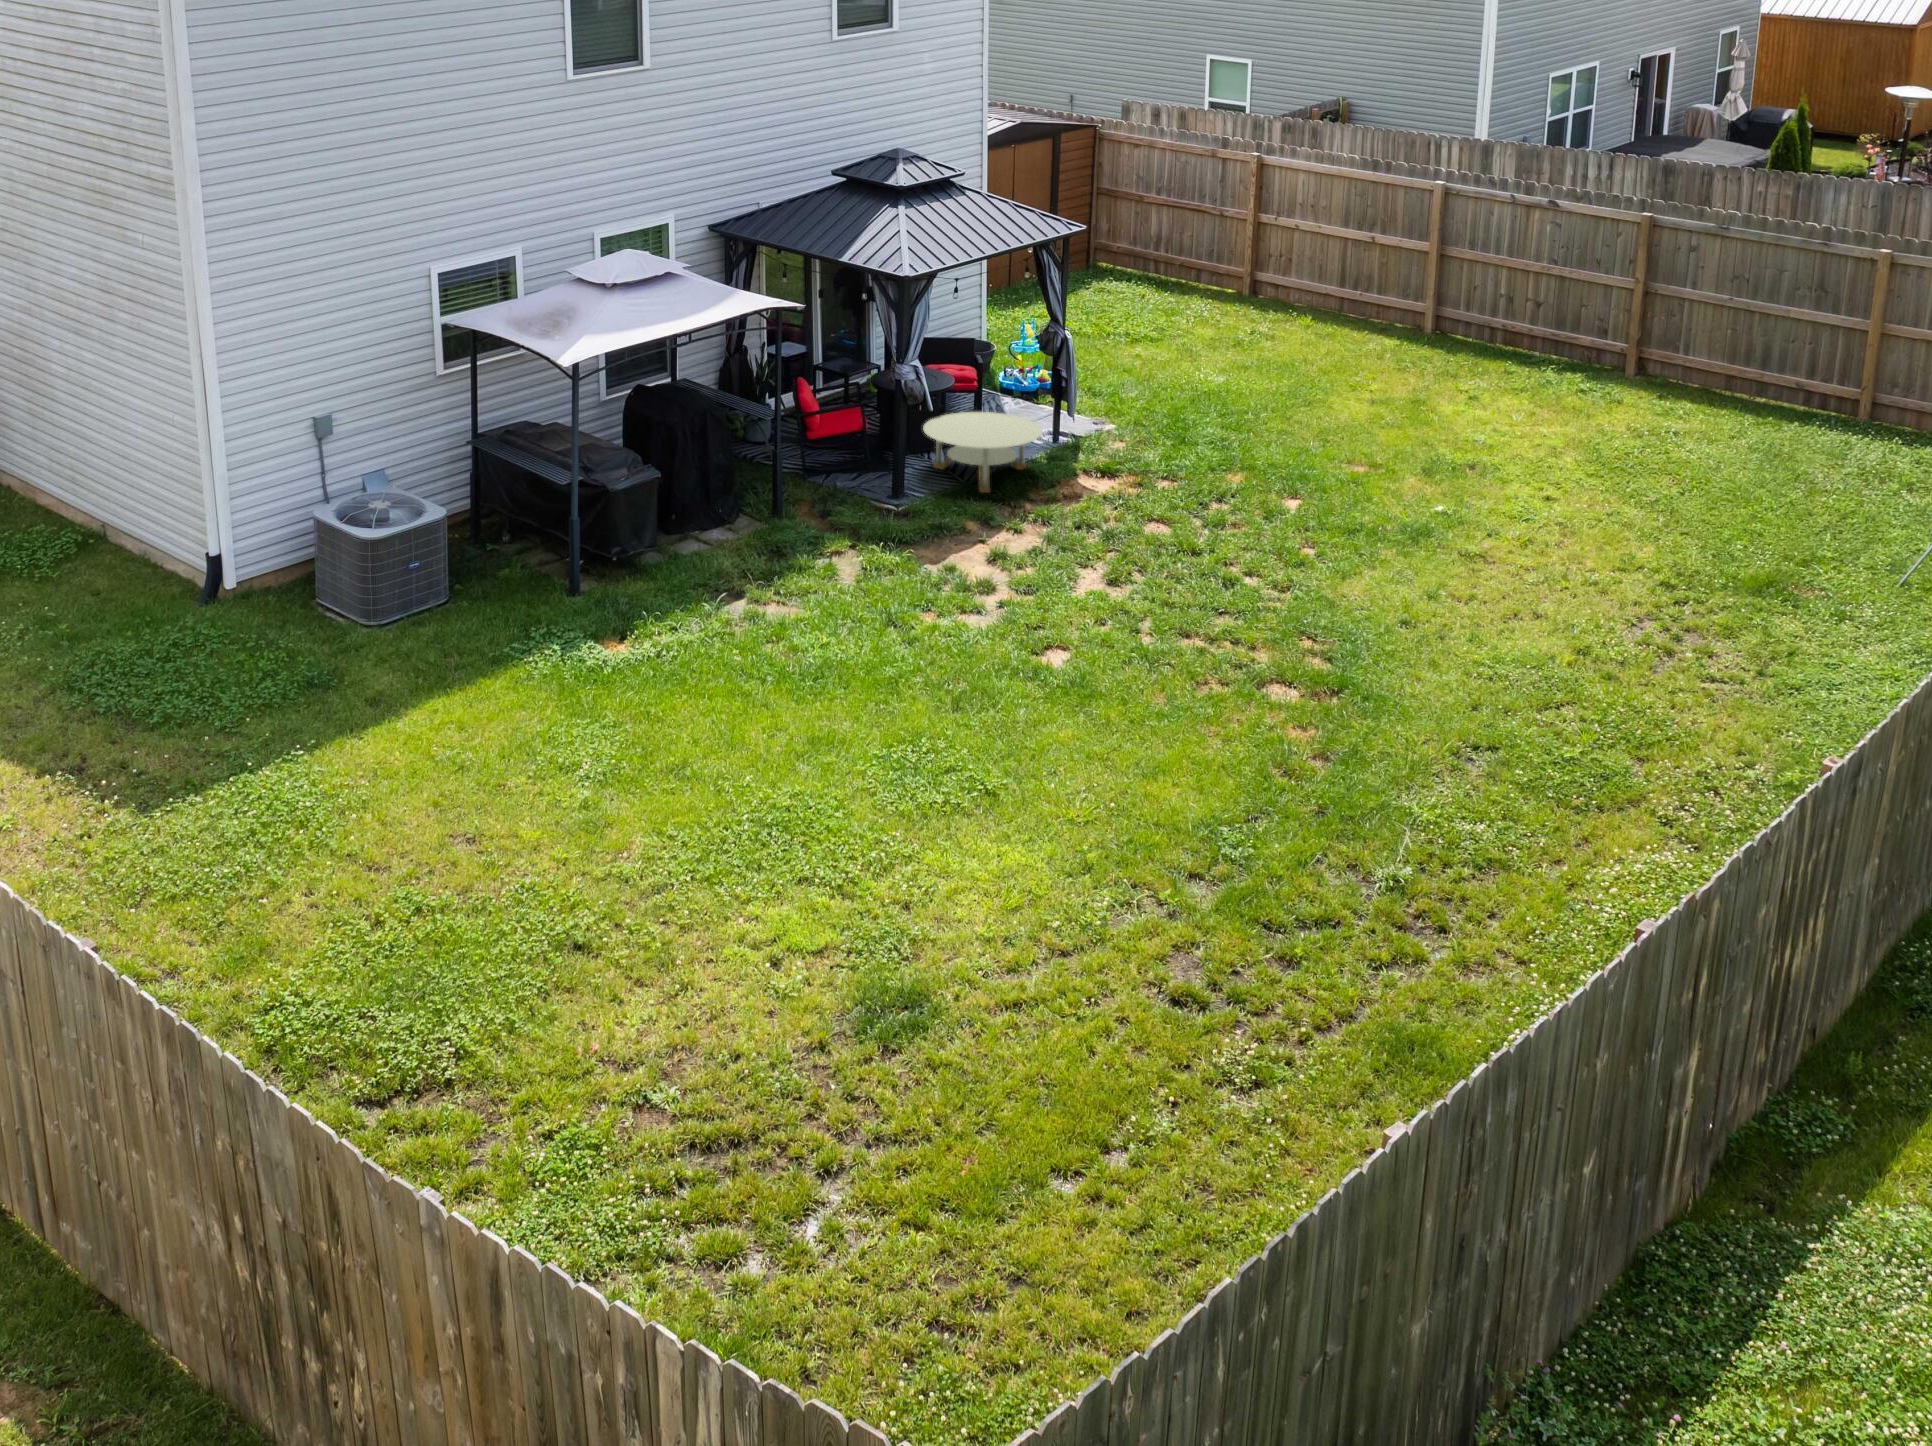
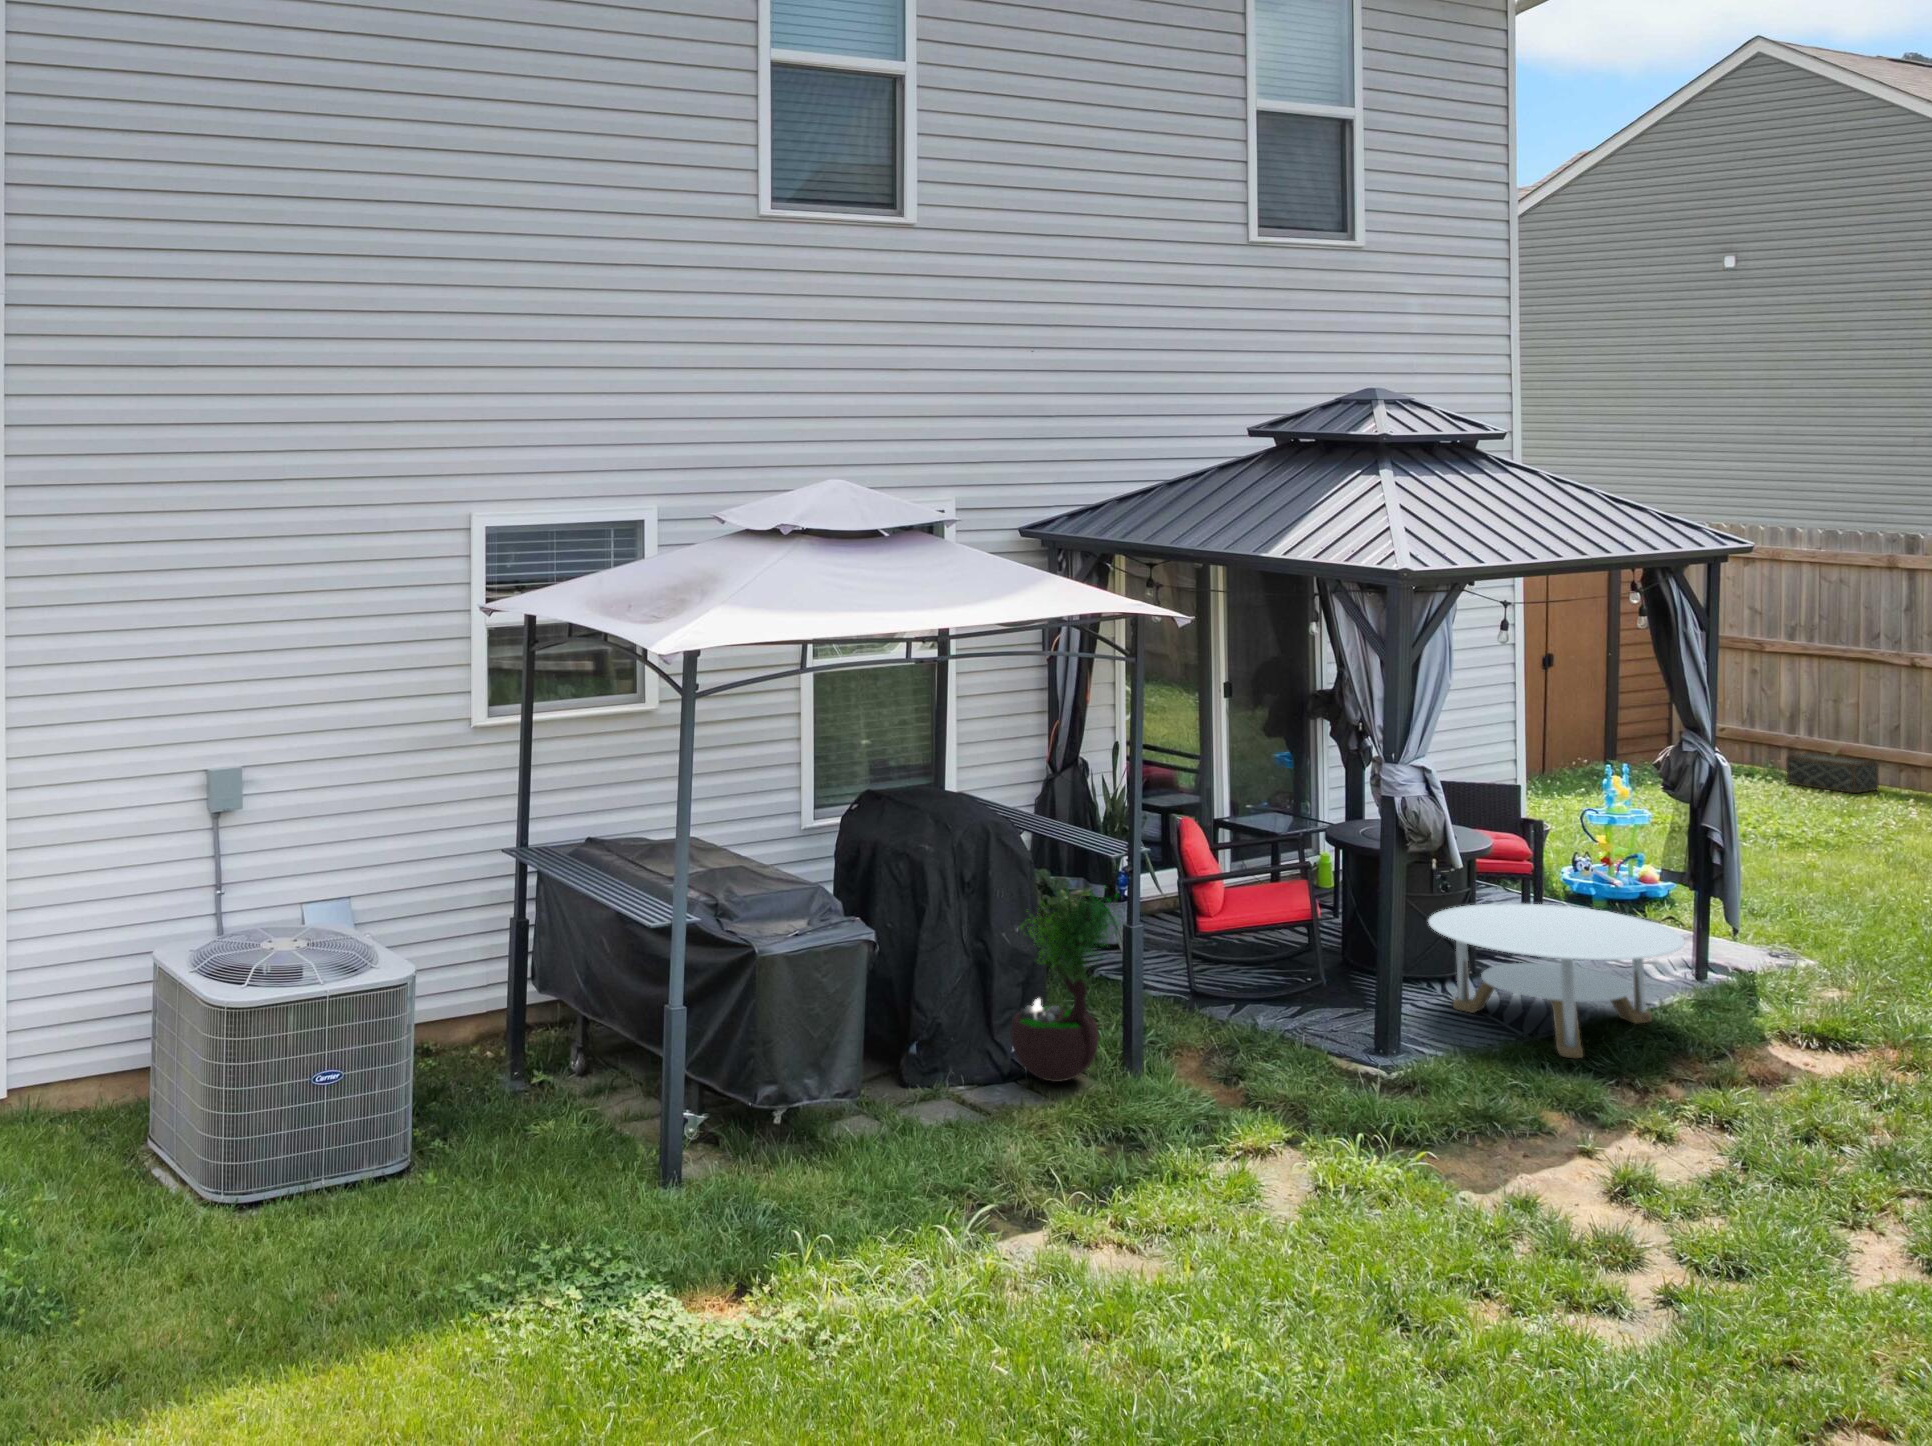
woven basket: none [1147,265,1197,292] -> present [1786,753,1879,793]
potted tree: none [717,432,776,527] -> present [1011,887,1119,1082]

